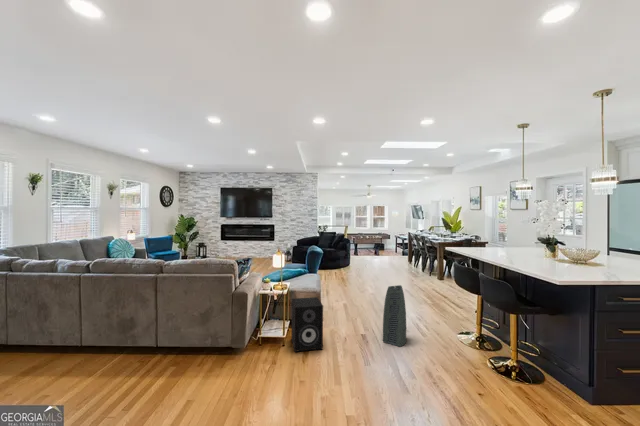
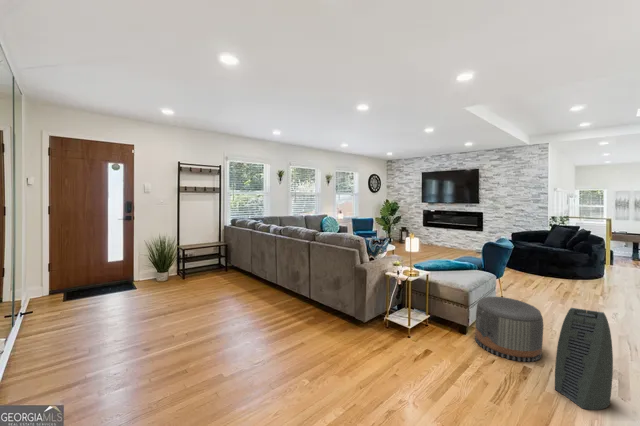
pouf: none [324,290,365,335] -> present [475,297,544,362]
speaker: present [292,297,323,352] -> none [414,290,456,358]

